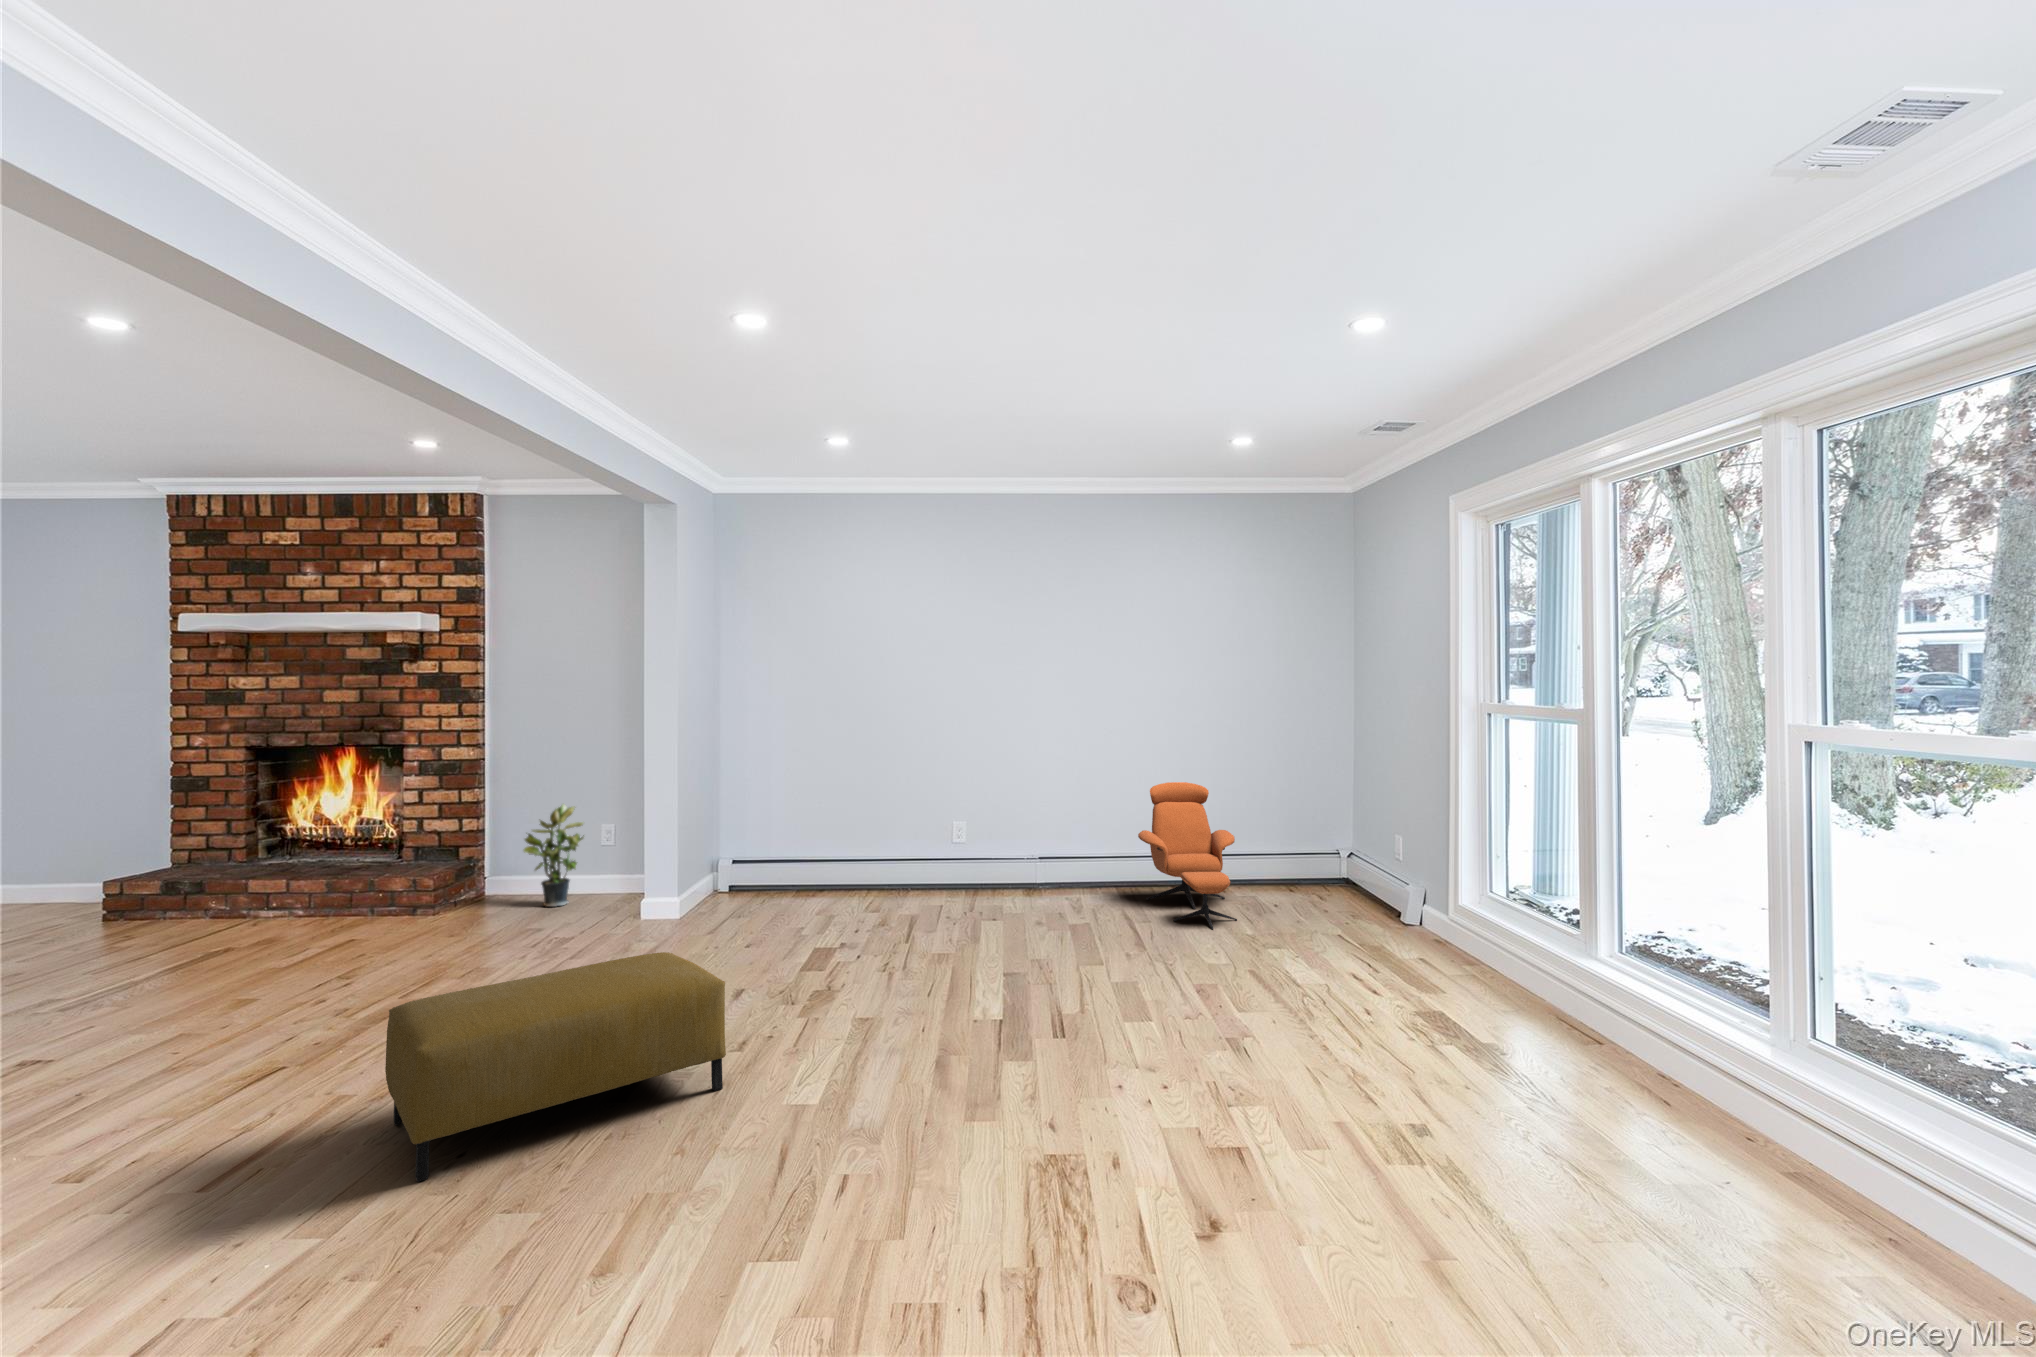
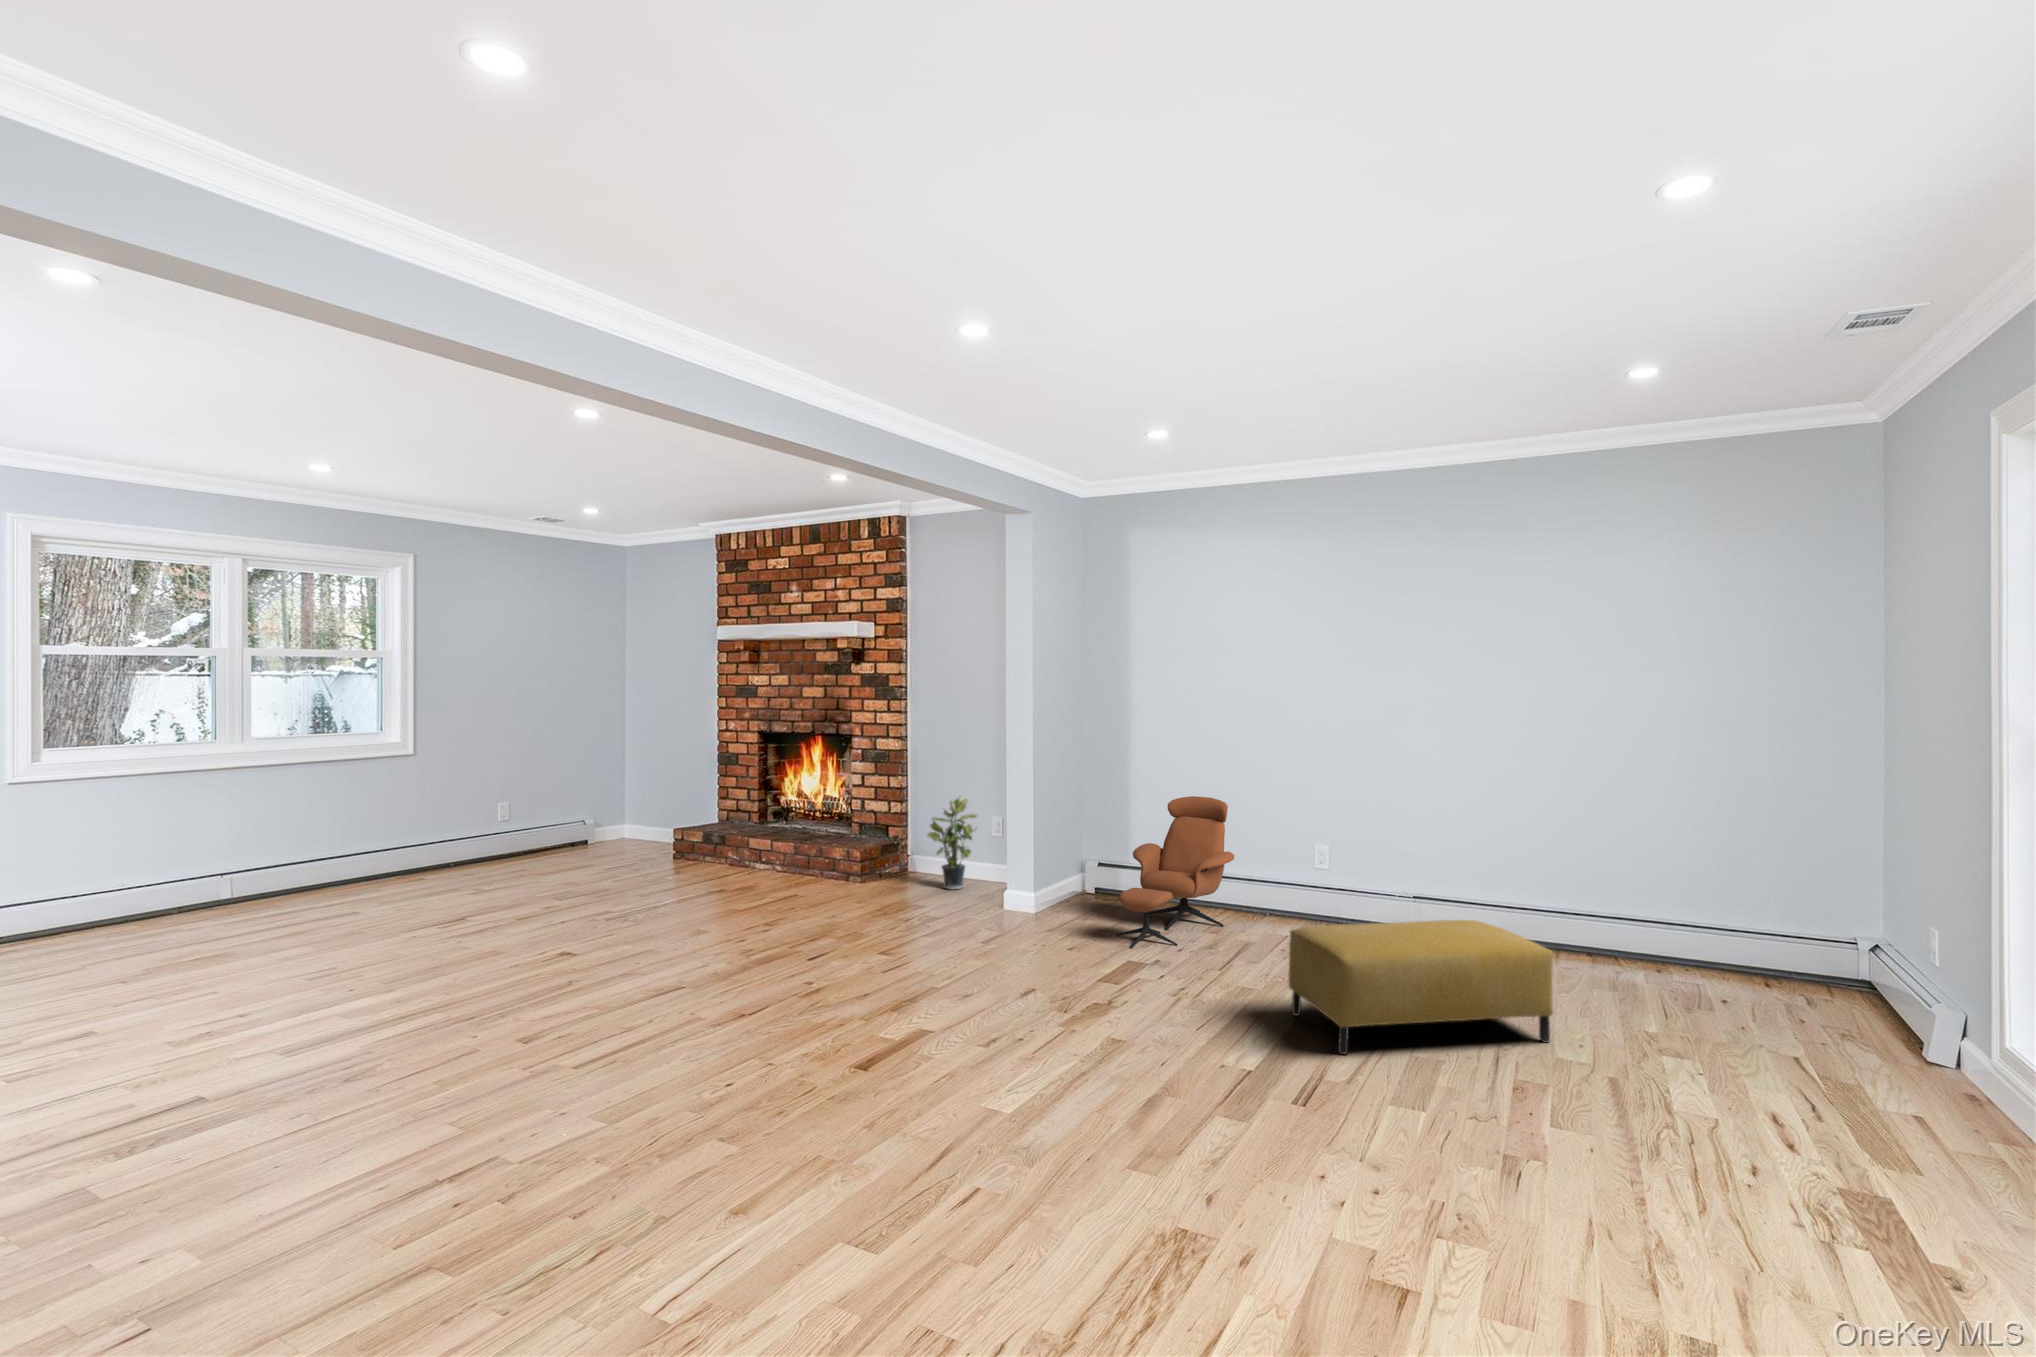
lounge chair: present [1138,782,1237,929] -> present [1116,796,1235,948]
ottoman: present [385,952,726,1182] -> present [1289,920,1553,1054]

